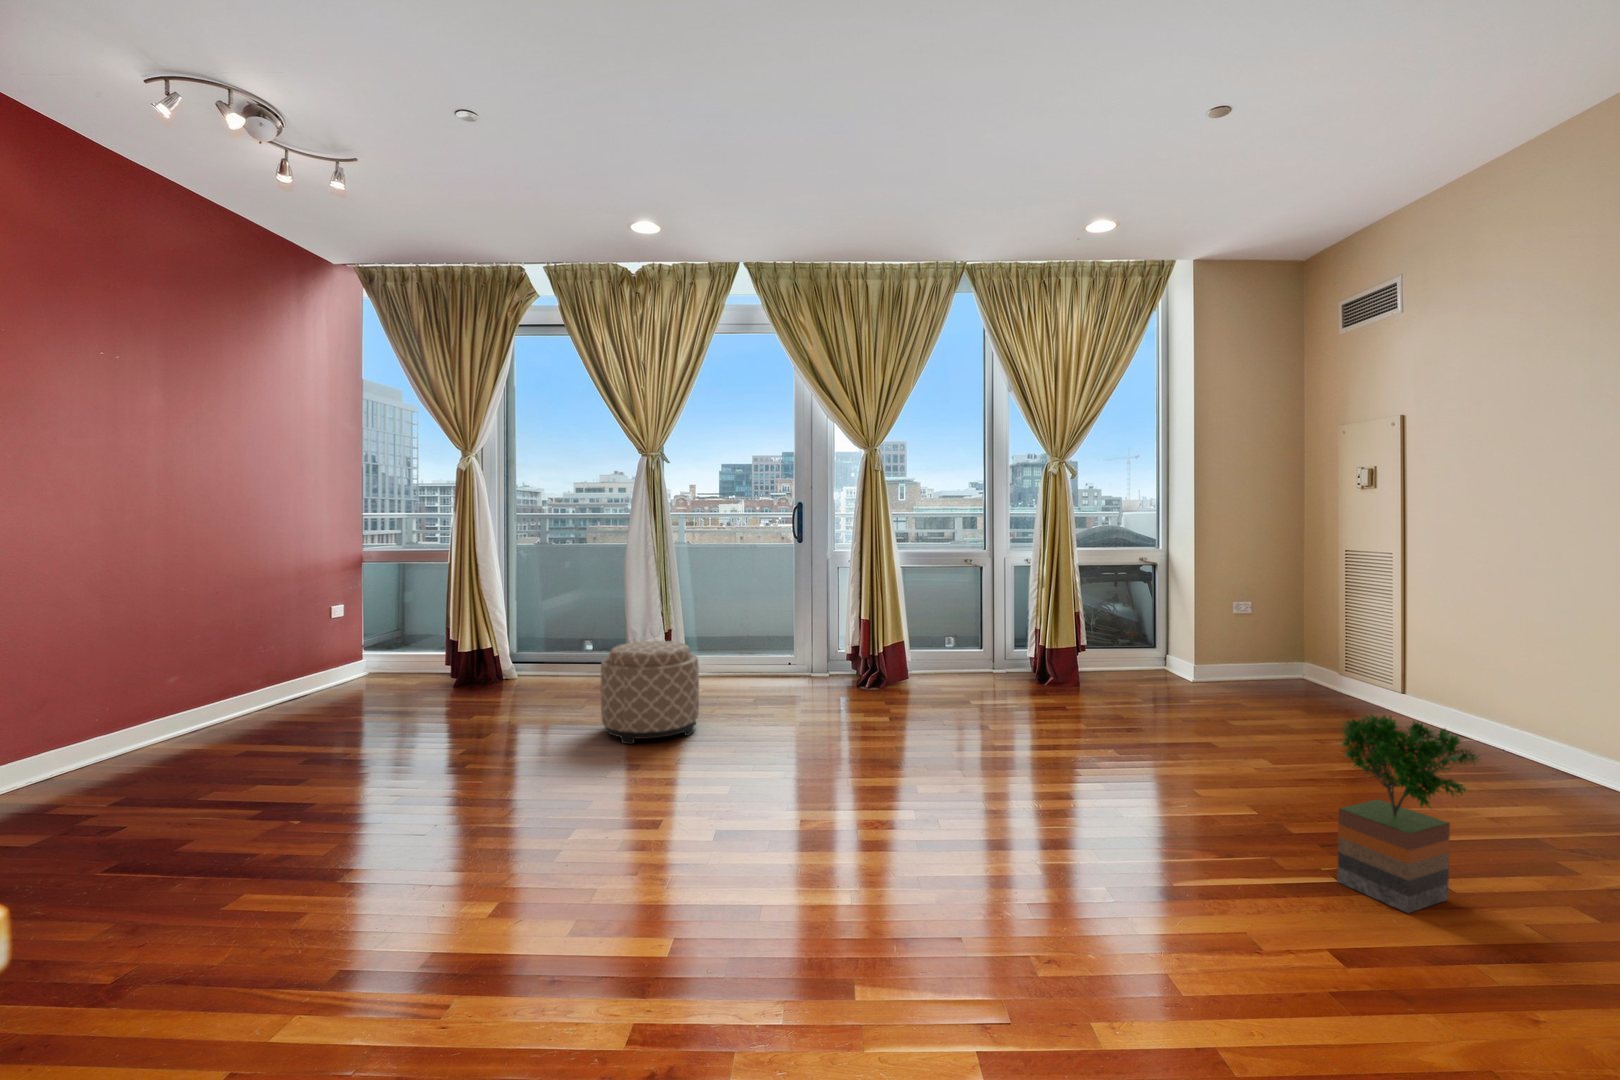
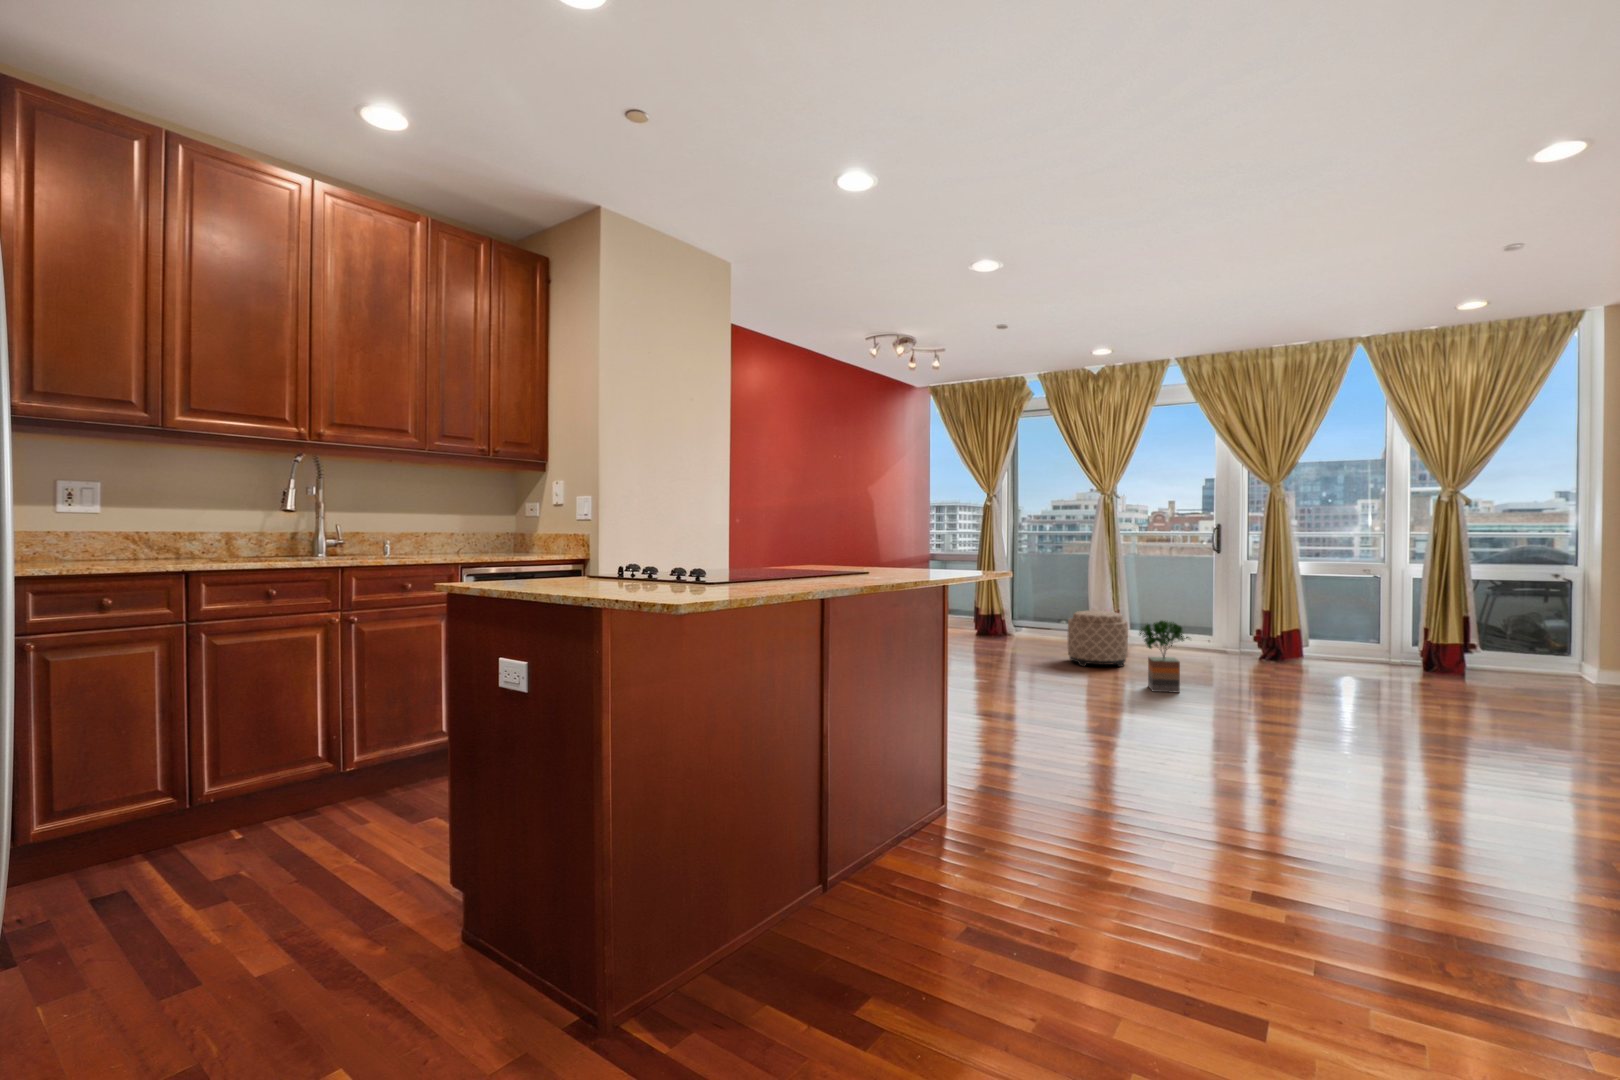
potted tree: present [1337,714,1478,913] -> present [1140,621,1190,693]

